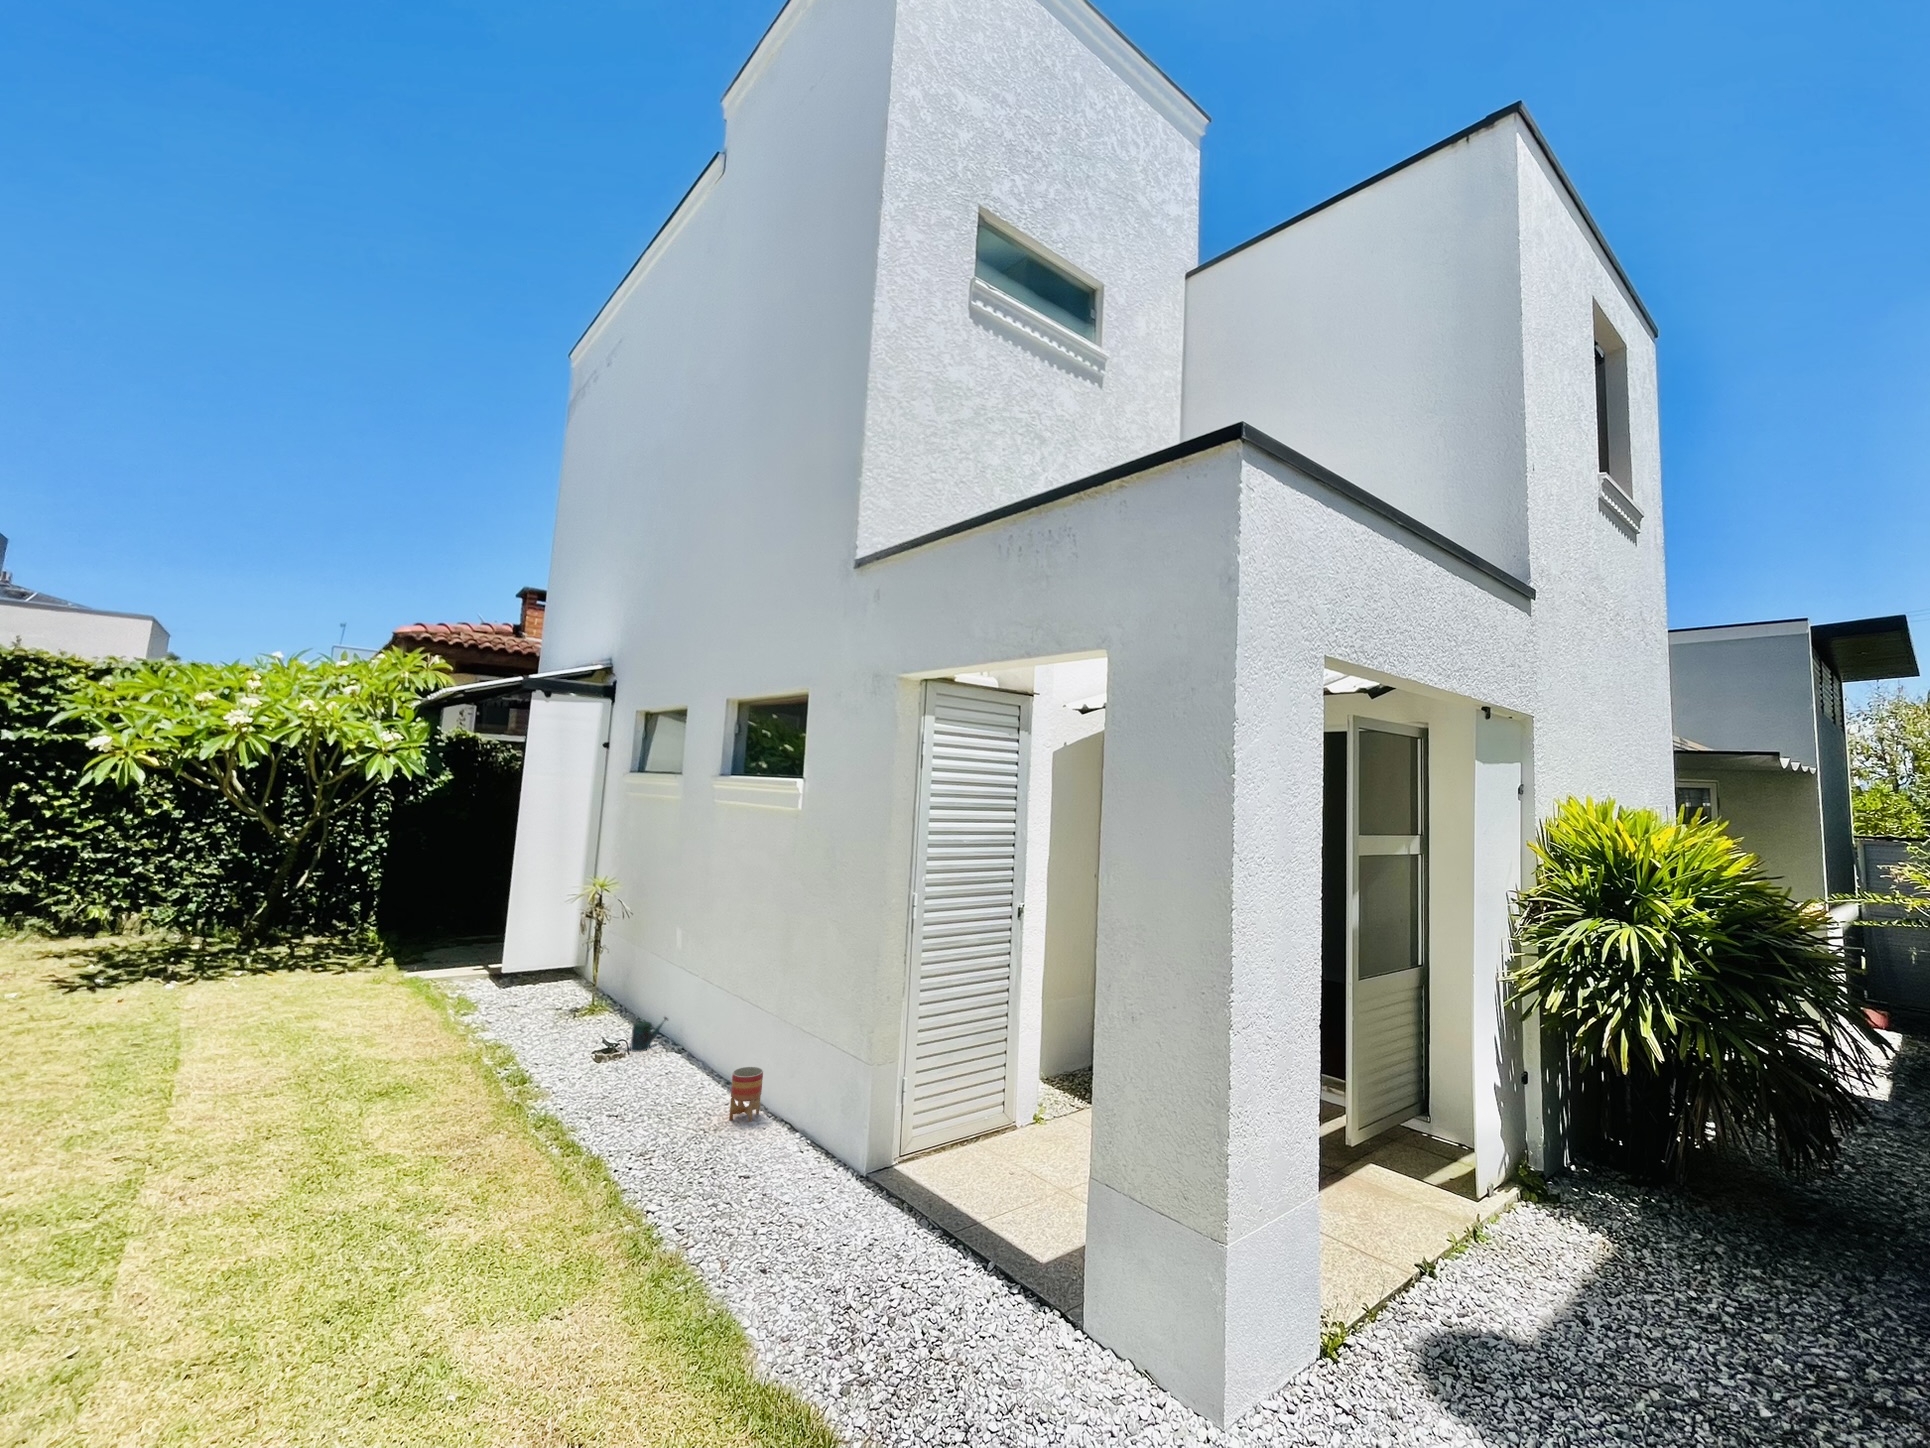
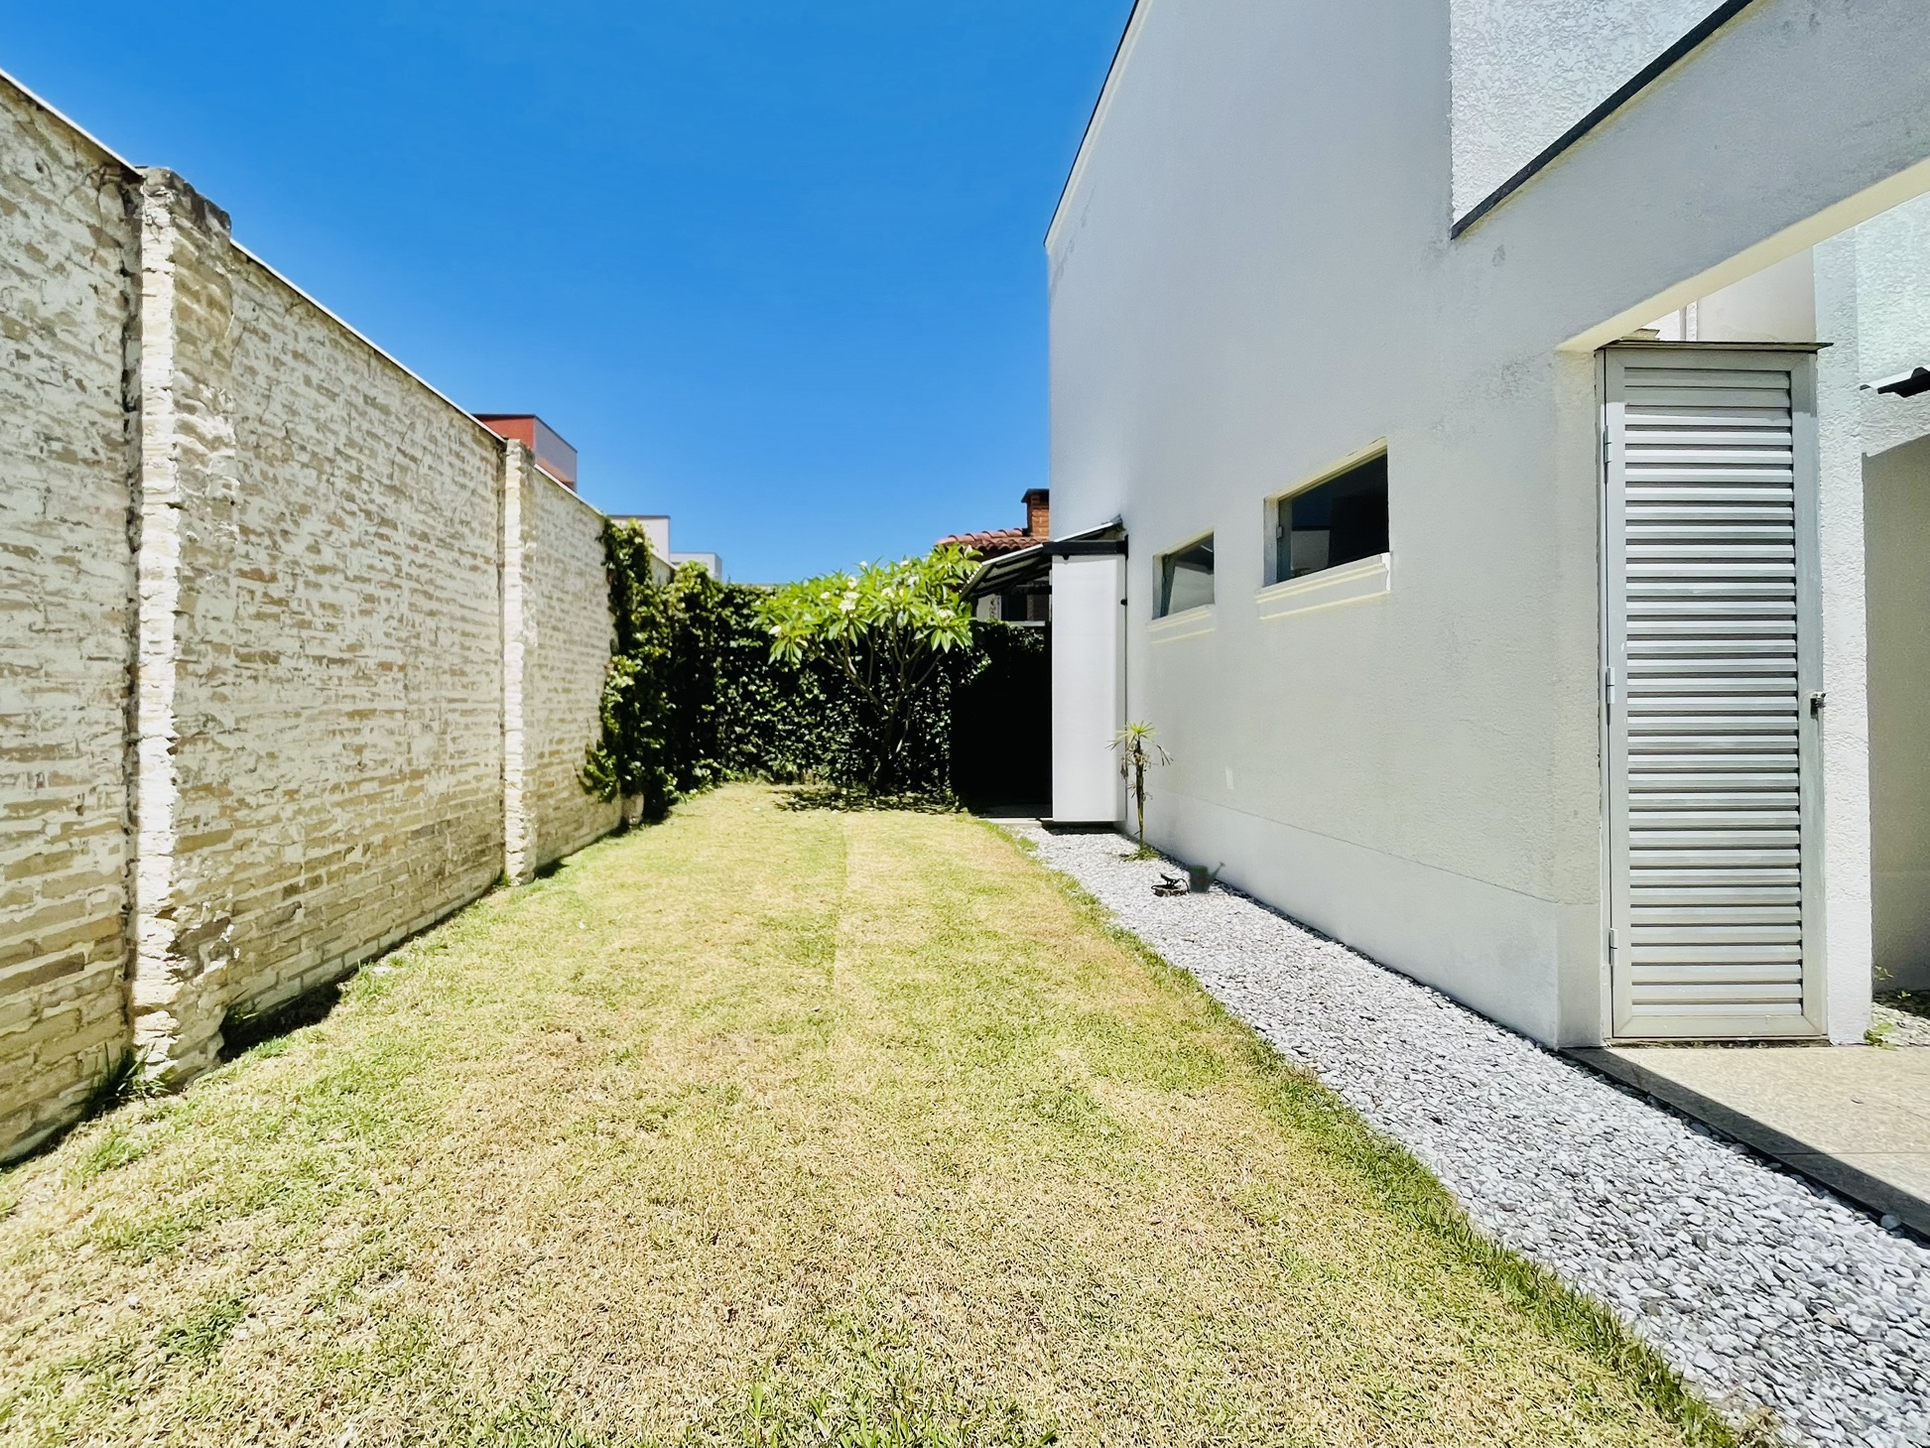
planter: present [729,1067,763,1122] -> none [1324,907,1364,969]

